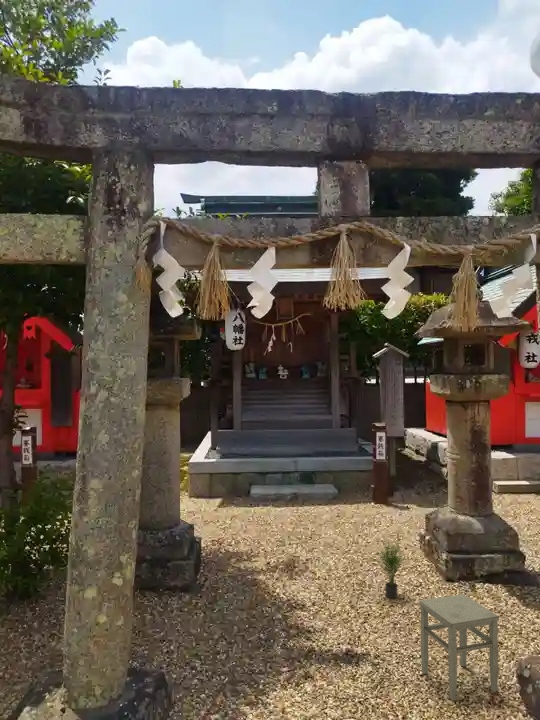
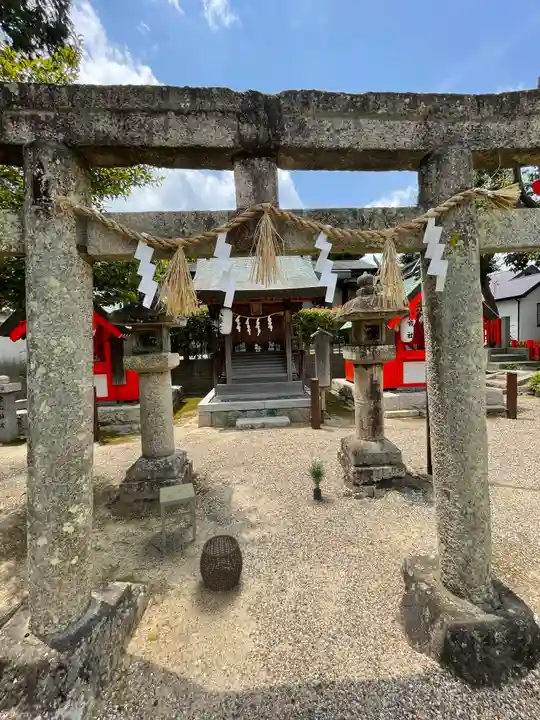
stool: present [419,594,499,701] -> present [160,483,196,547]
woven basket: none [243,625,300,698] -> present [200,535,243,592]

